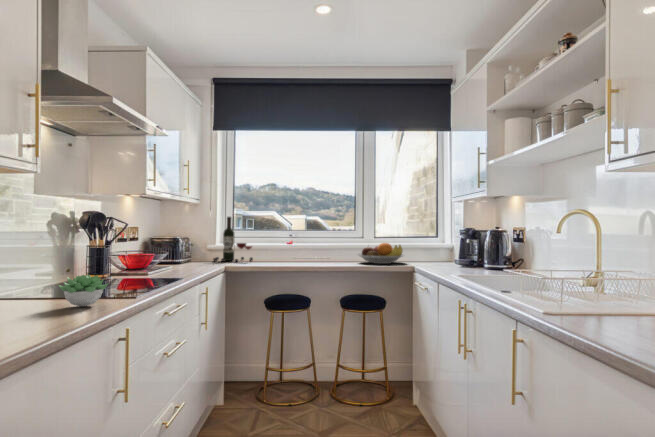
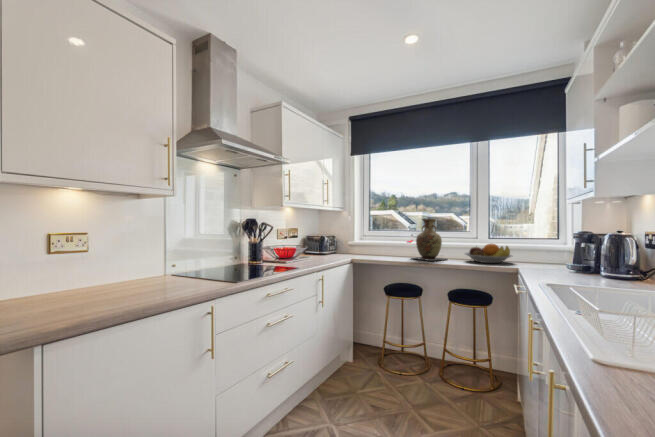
vase: none [297,215,342,264] -> present [413,219,445,261]
wine bottle: present [213,217,253,262] -> none [351,220,381,256]
succulent plant: present [58,275,108,306] -> none [187,264,216,284]

